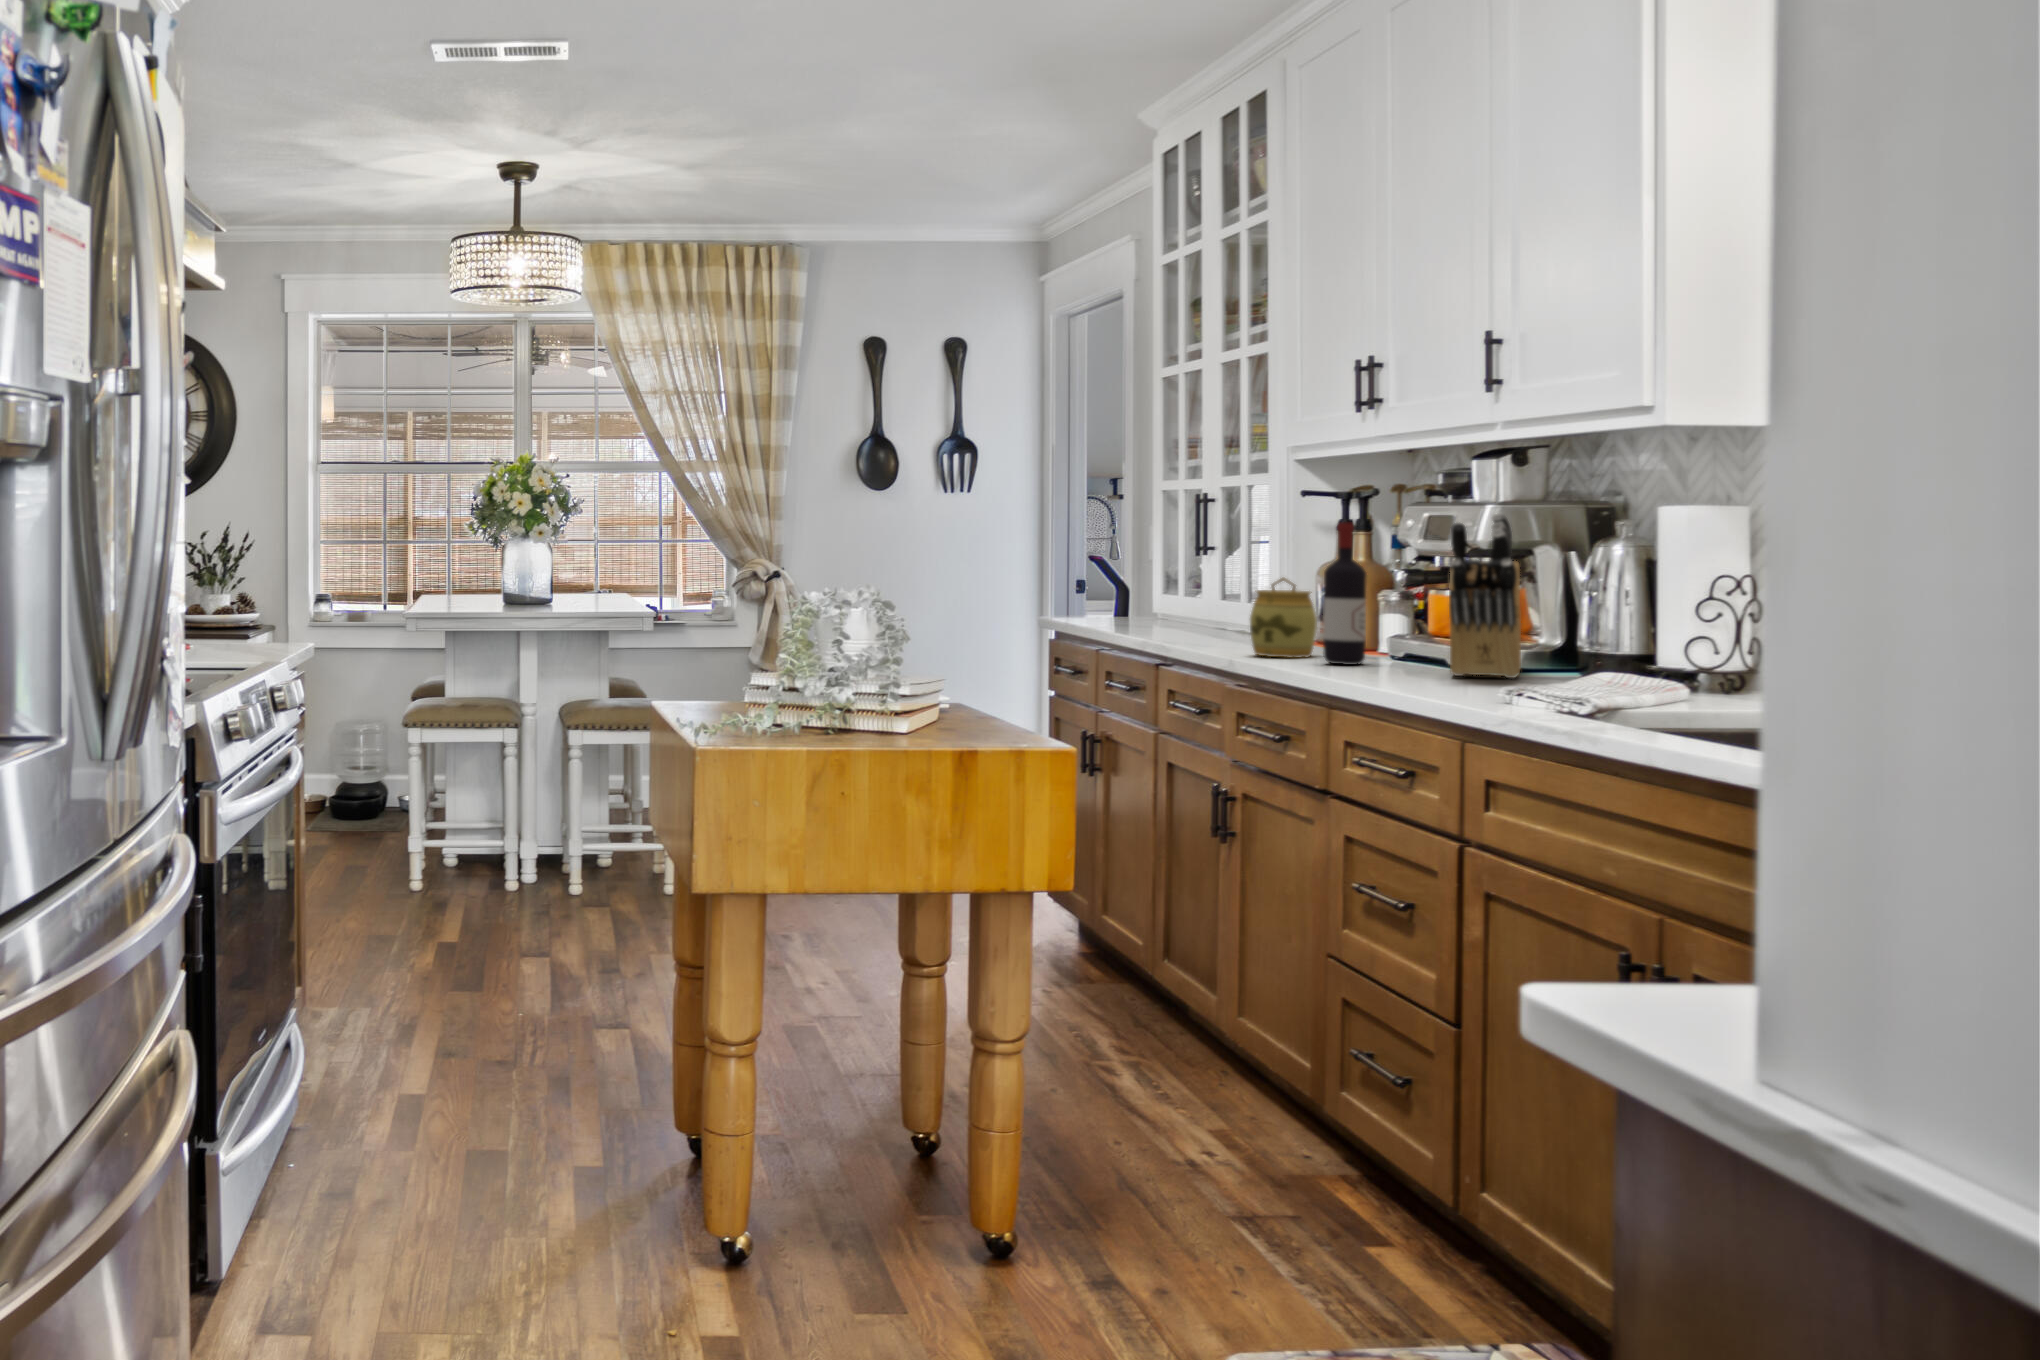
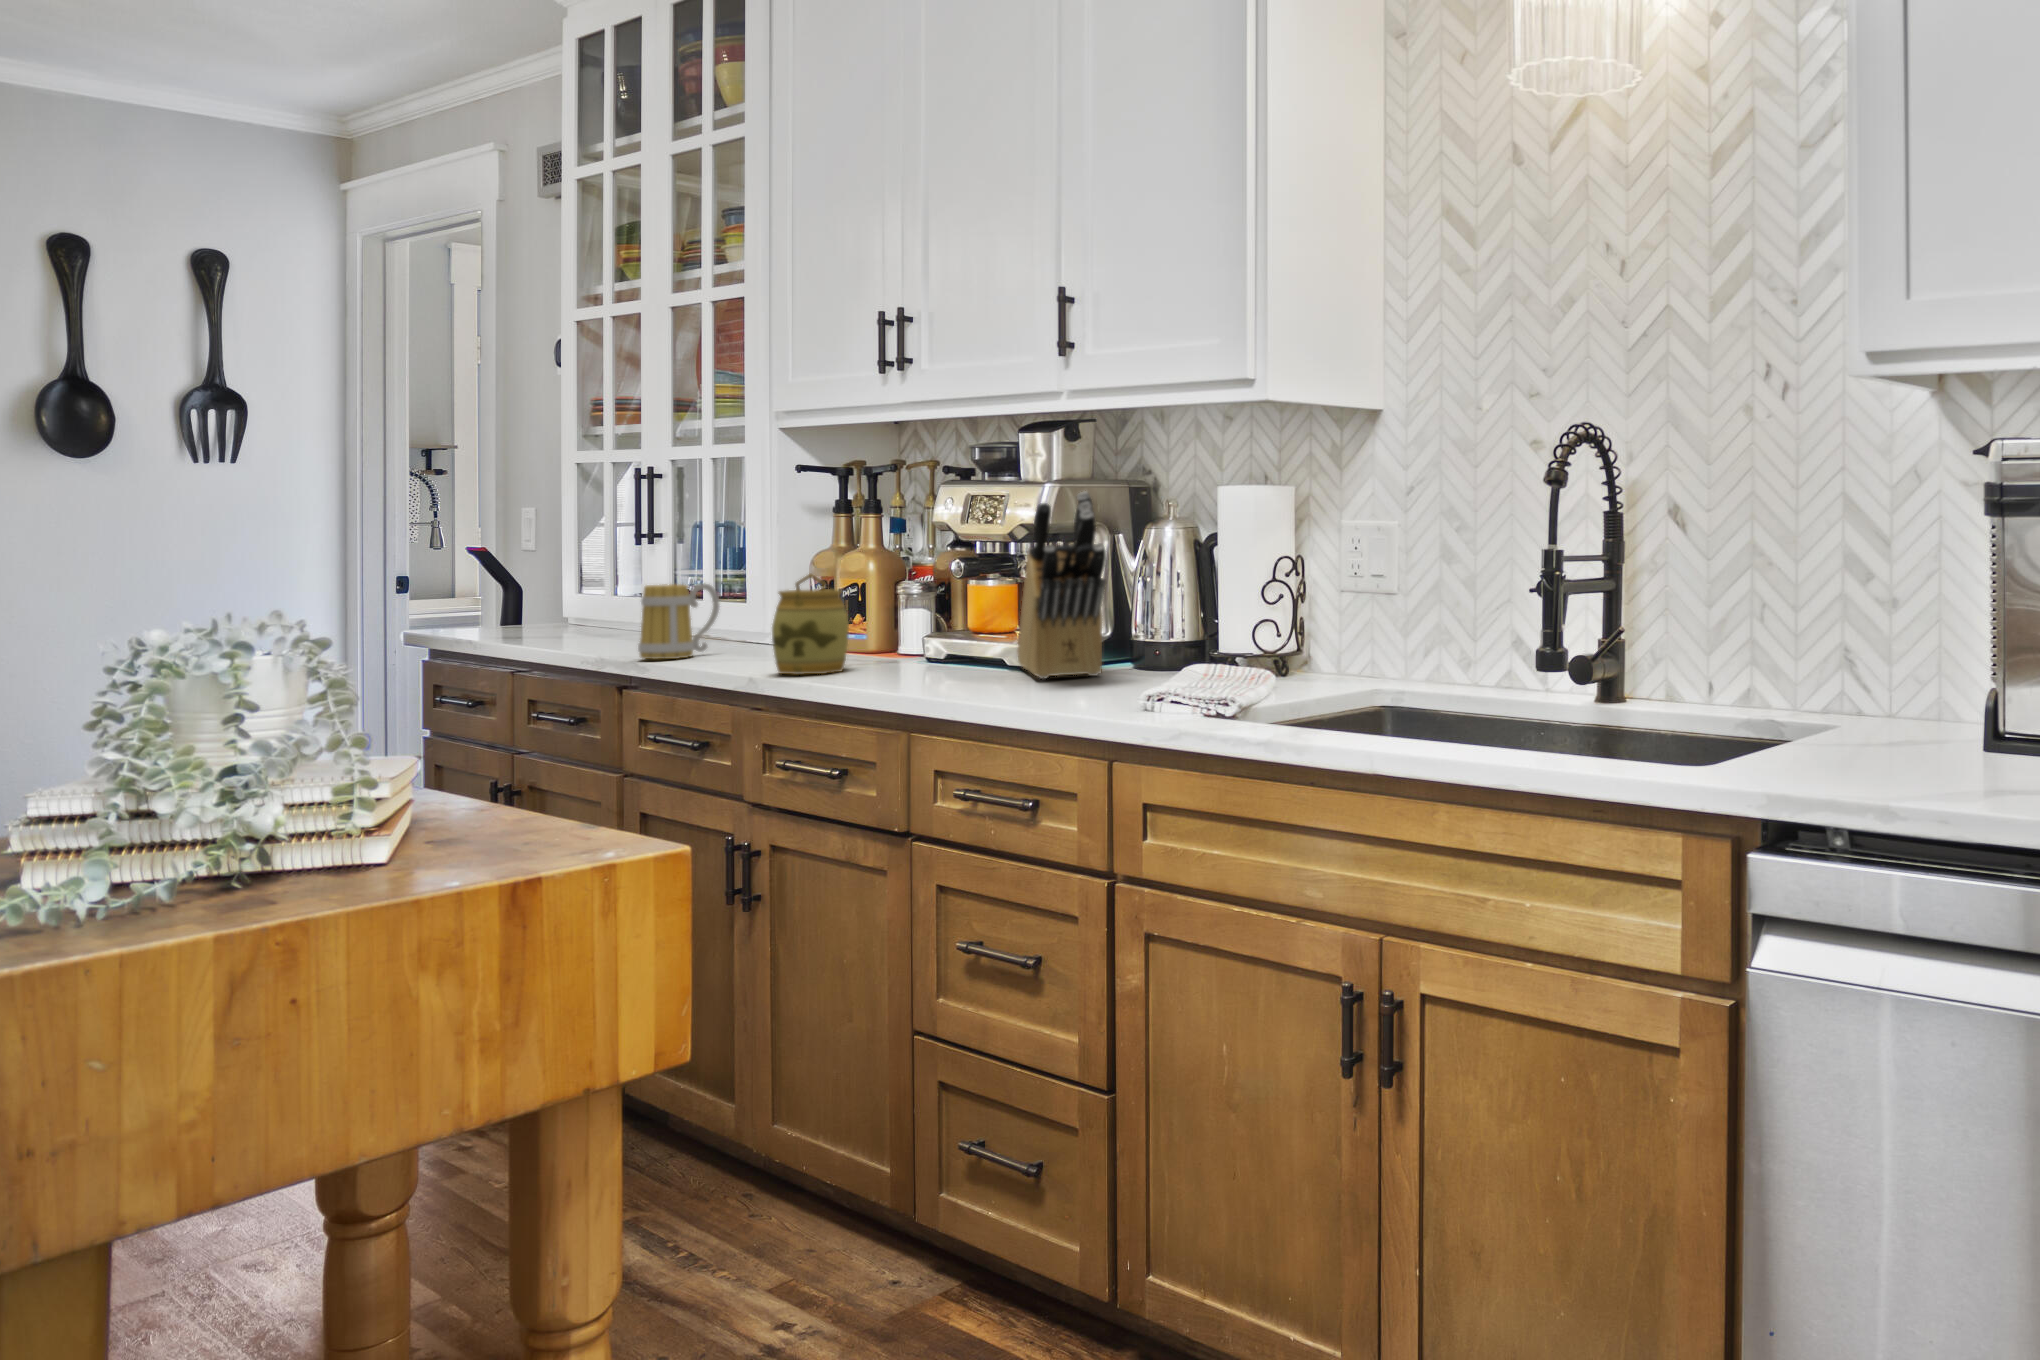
wine bottle: present [1323,522,1367,665] -> none [873,504,921,677]
mug: none [1175,582,1239,639] -> present [638,583,719,659]

